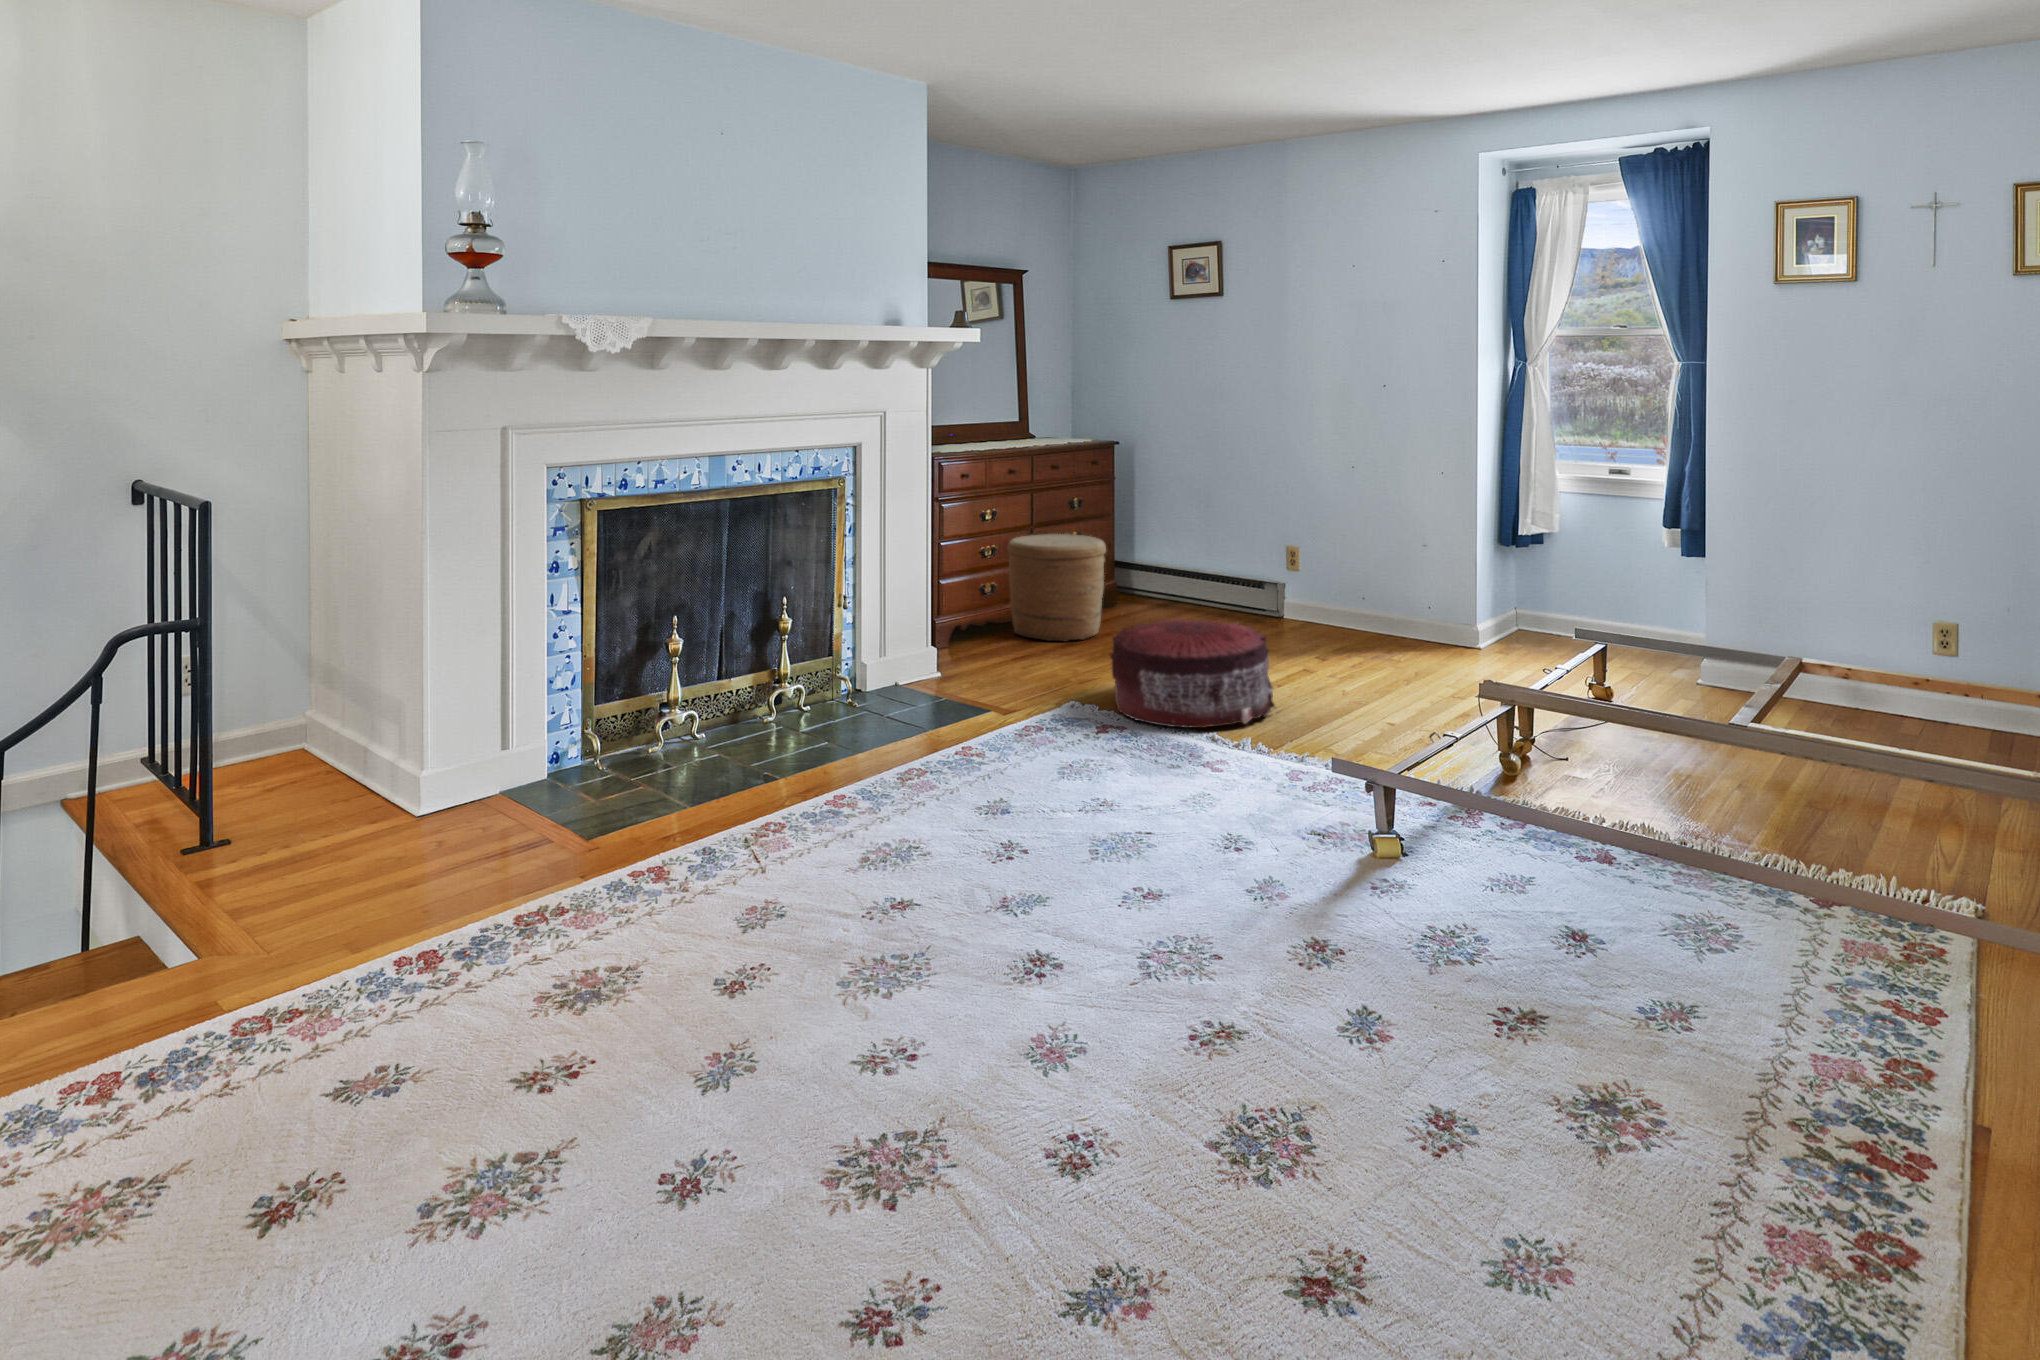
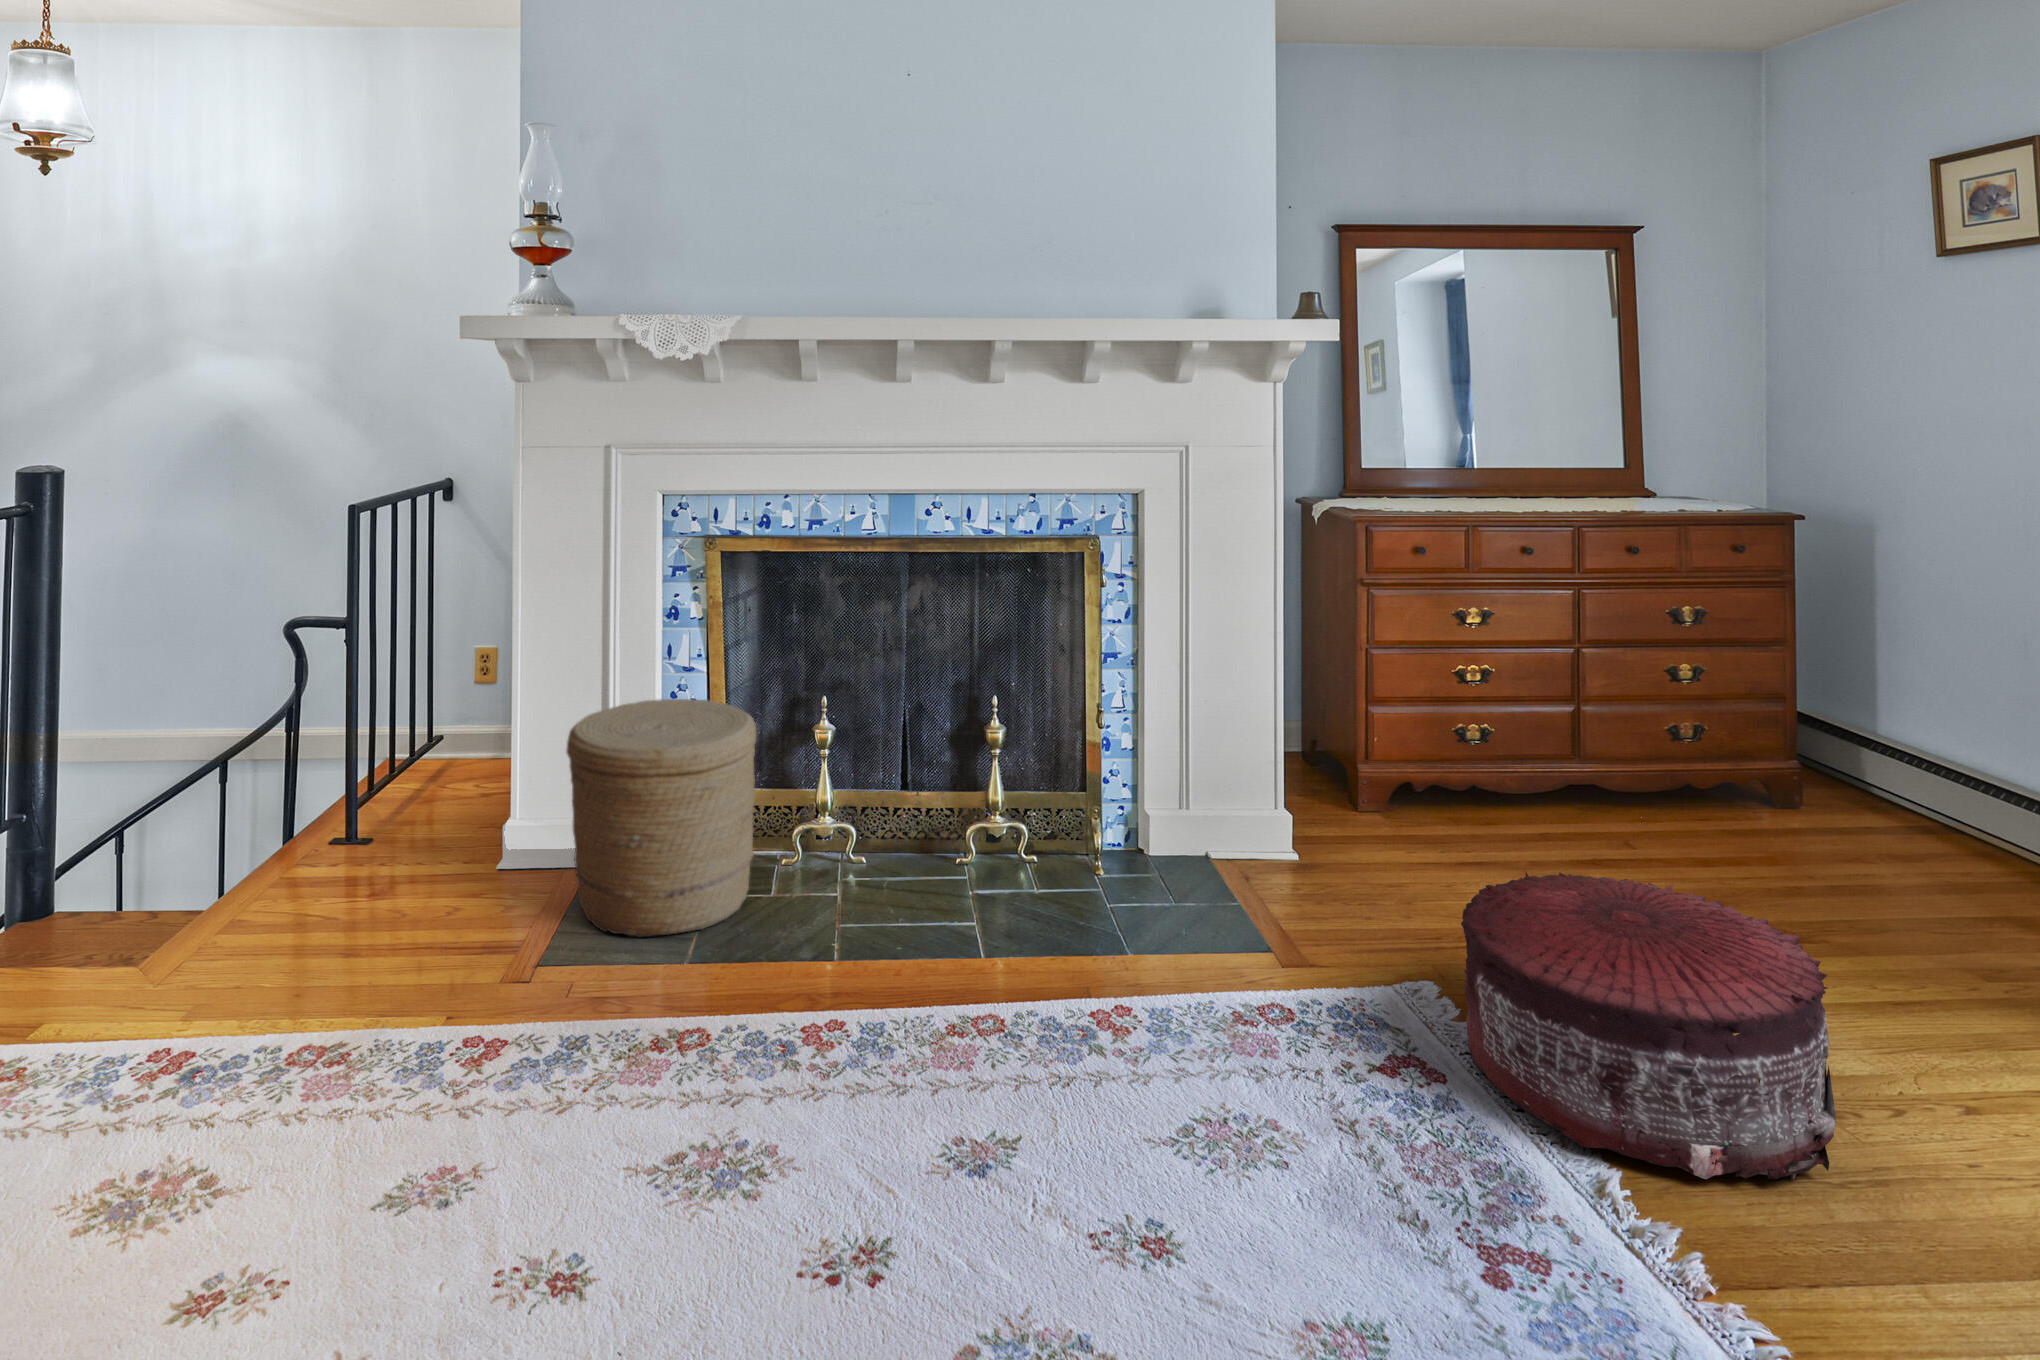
woven basket: present [1008,534,1106,642] -> present [566,699,756,937]

